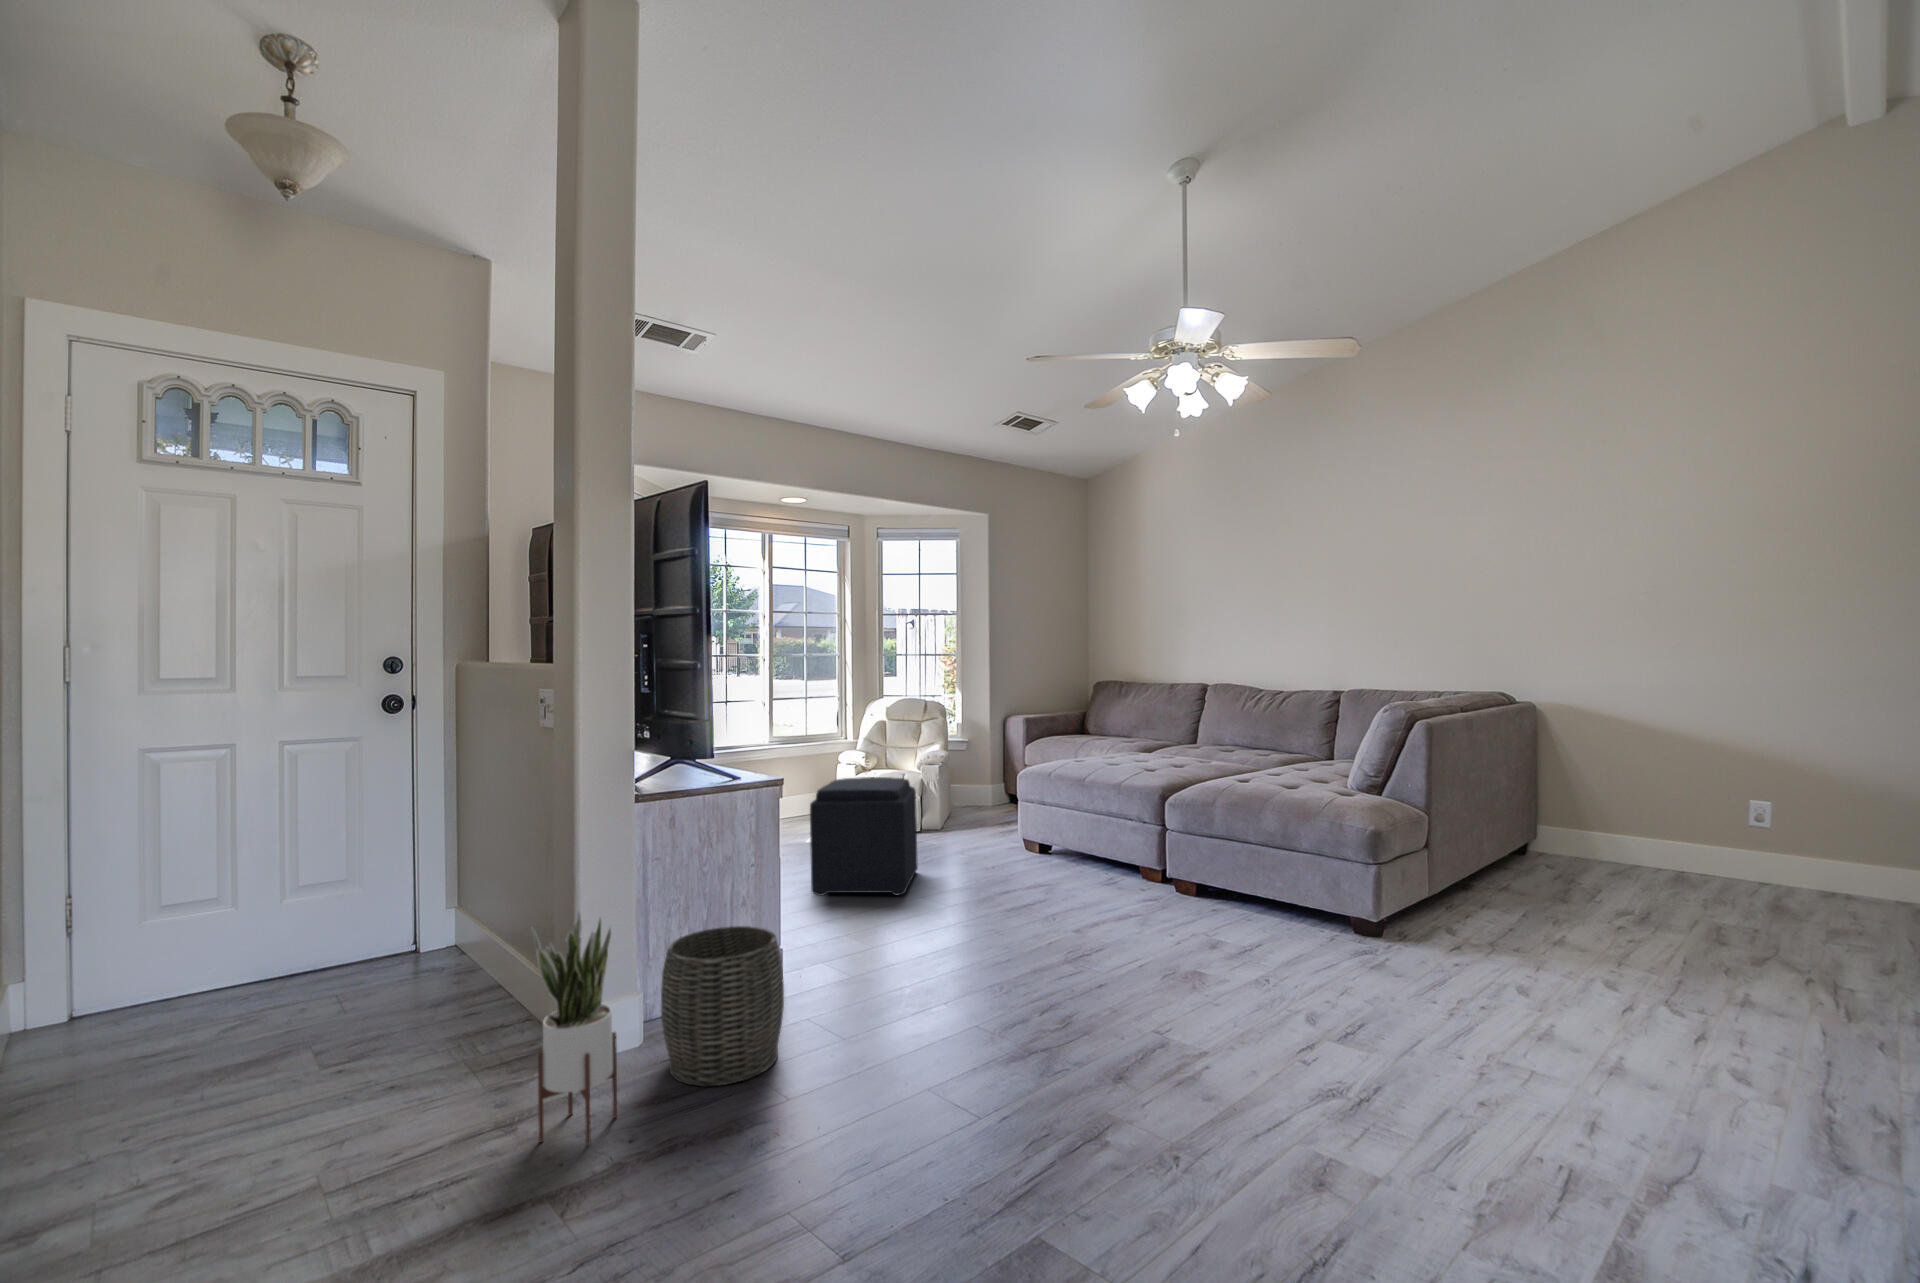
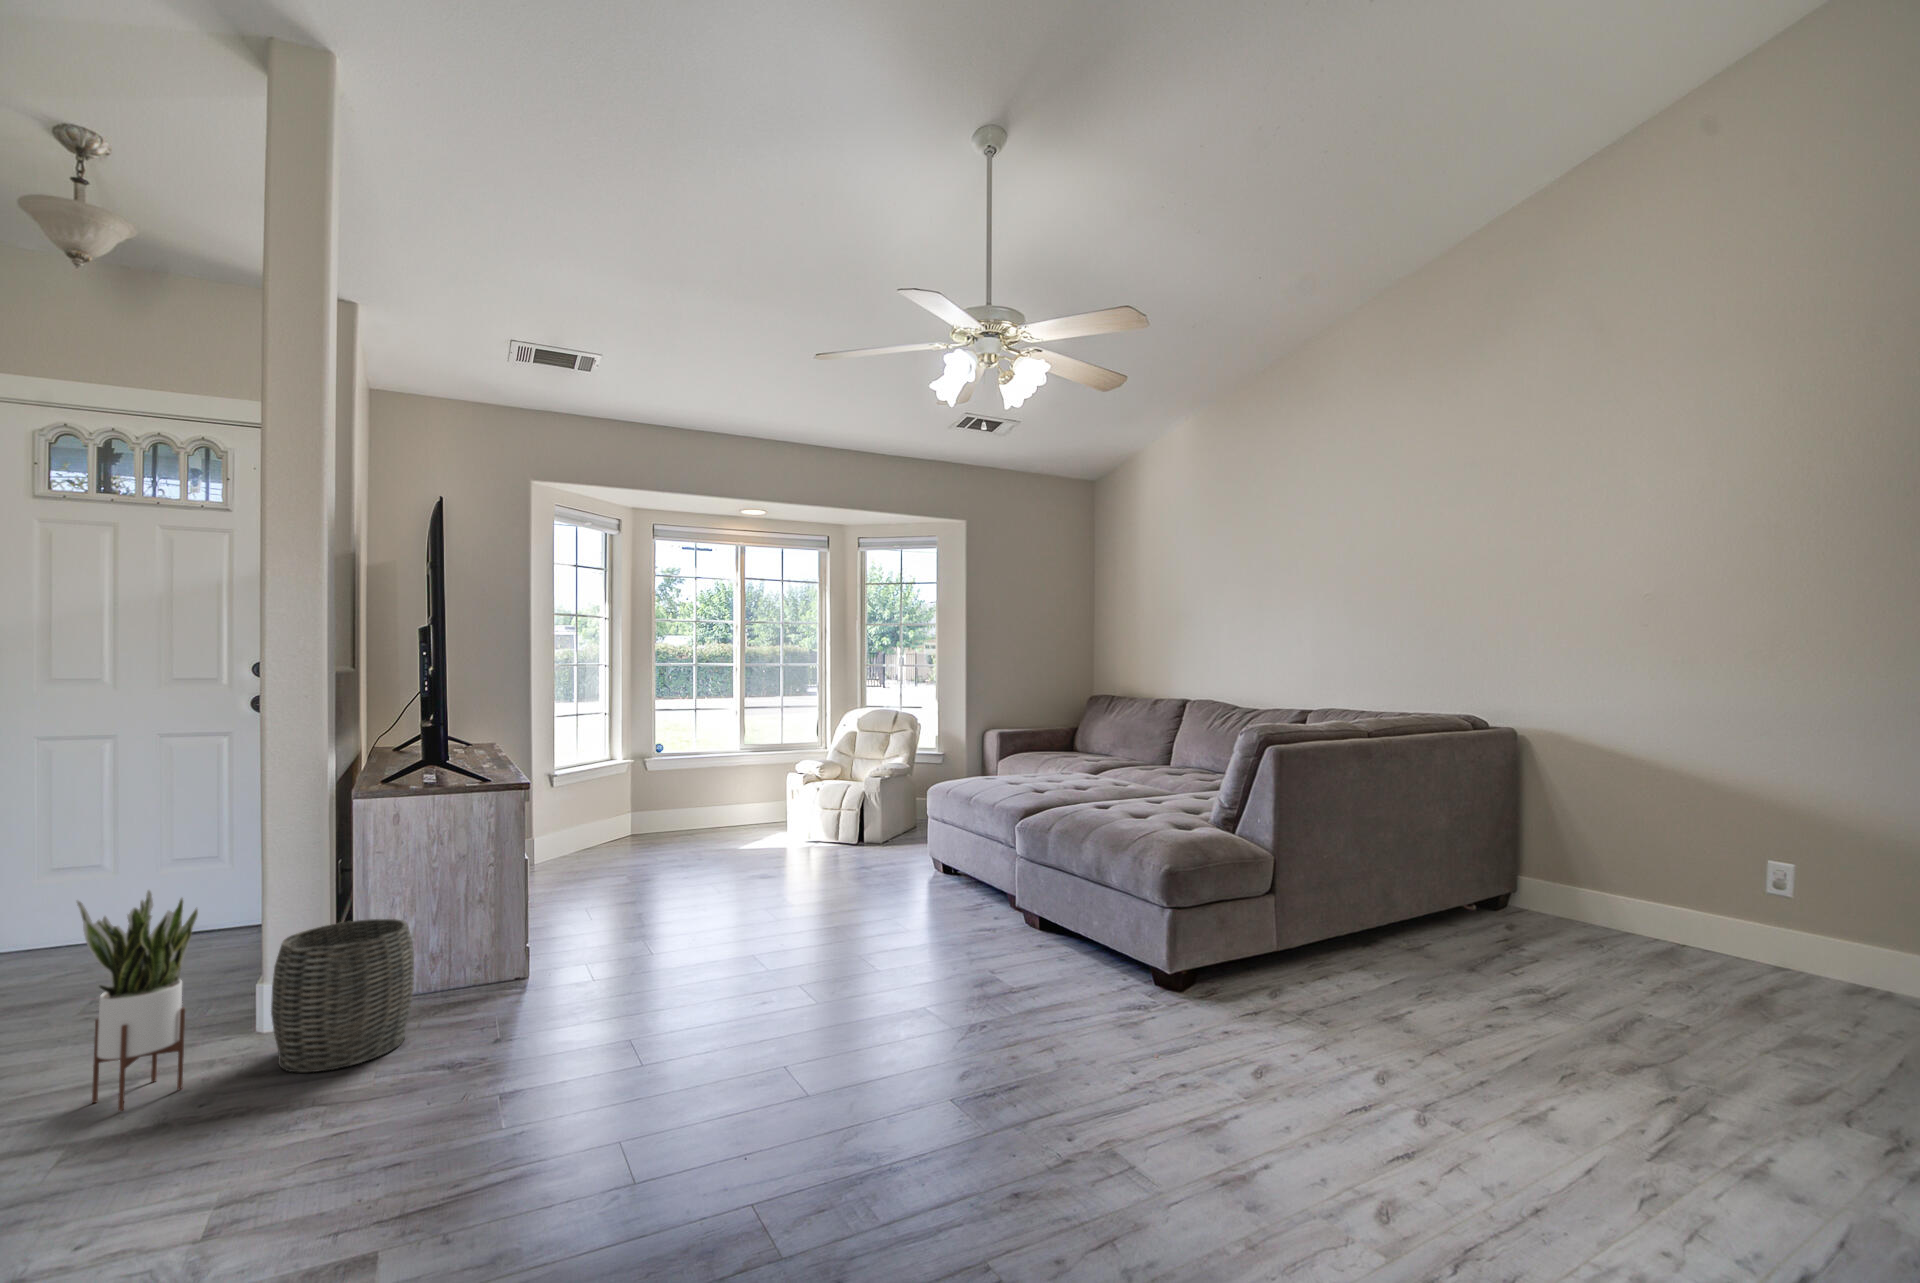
ottoman: present [810,777,918,896] -> none [663,785,795,906]

